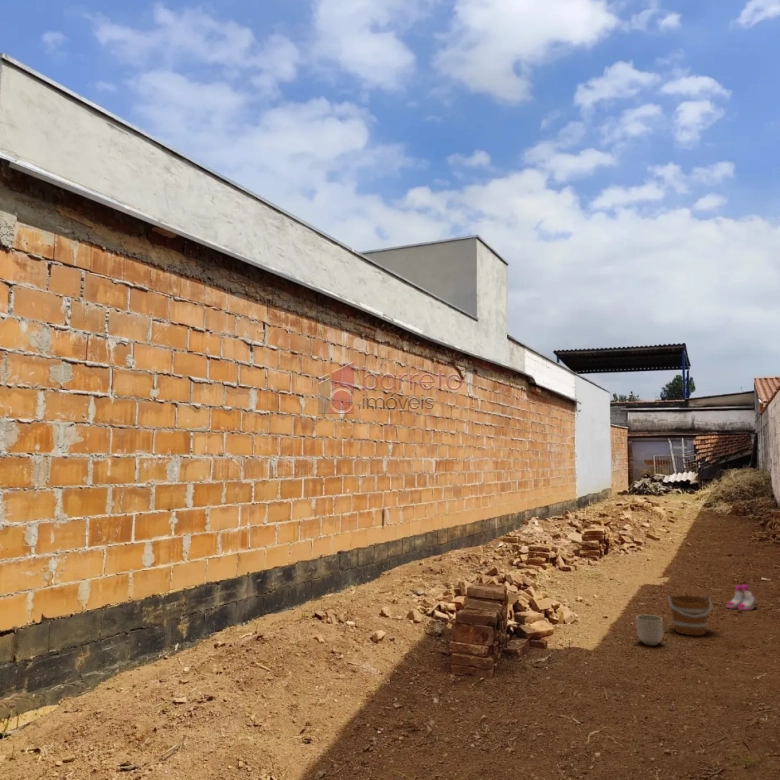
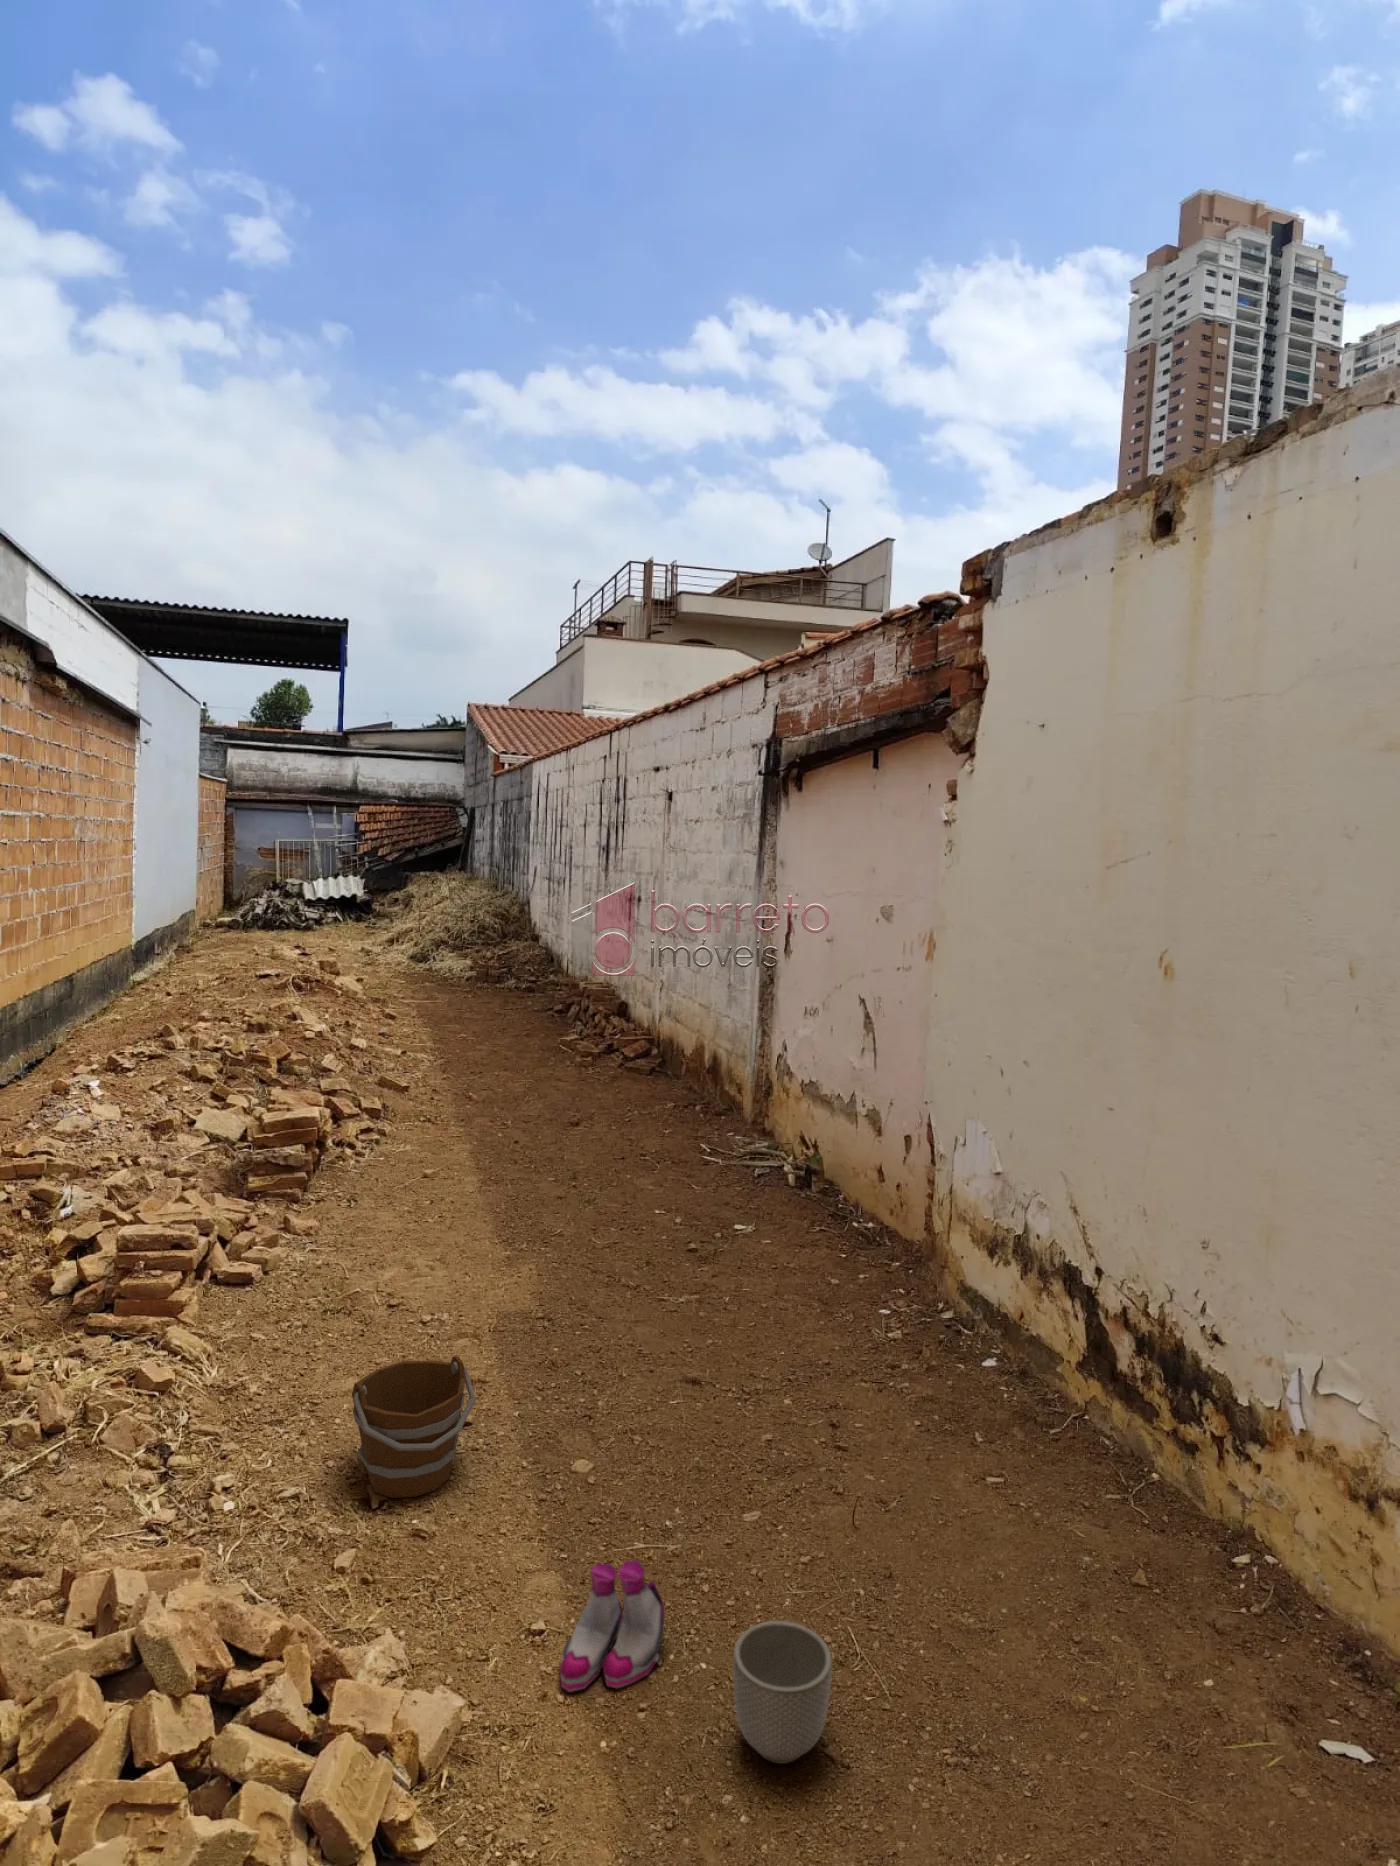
boots: present [727,585,756,610] -> present [560,1561,665,1692]
bucket: present [668,593,712,635] -> present [352,1356,476,1498]

